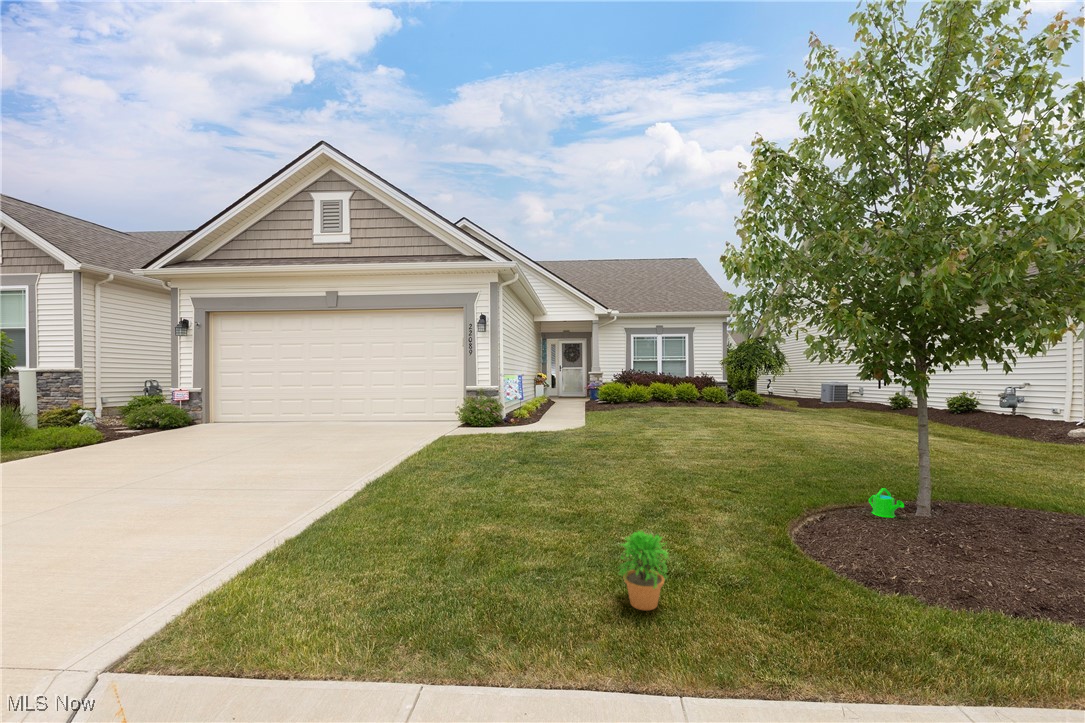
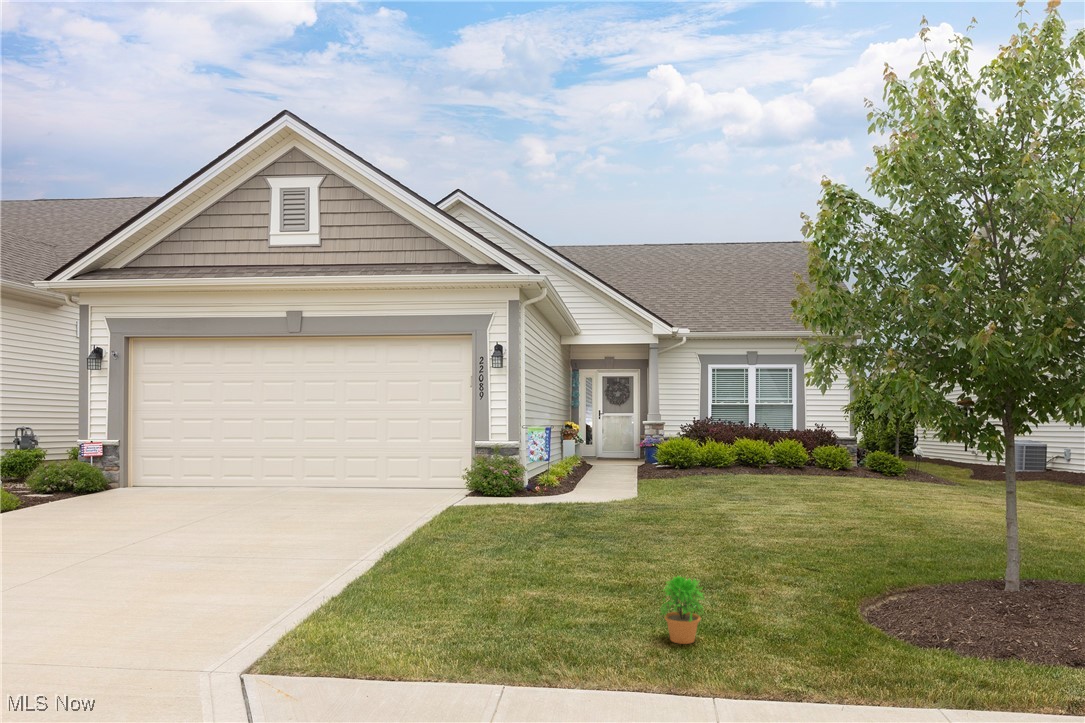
watering can: present [869,488,904,518] -> none [947,559,977,591]

